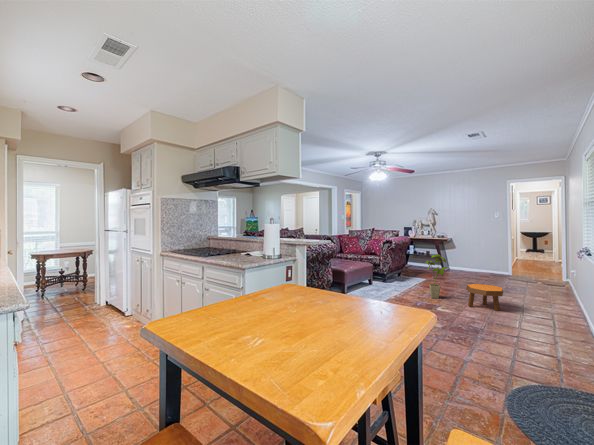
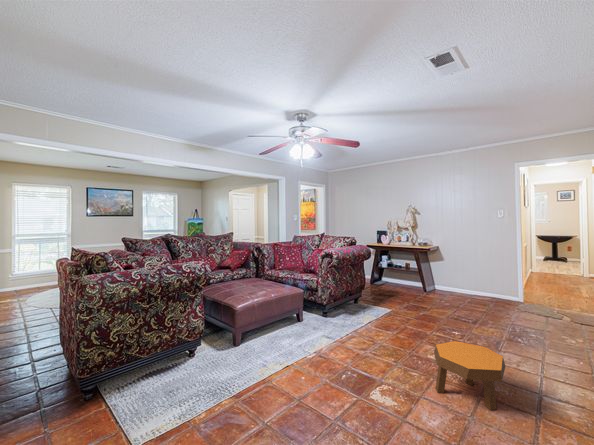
house plant: present [426,254,448,299] -> none [368,283,411,362]

